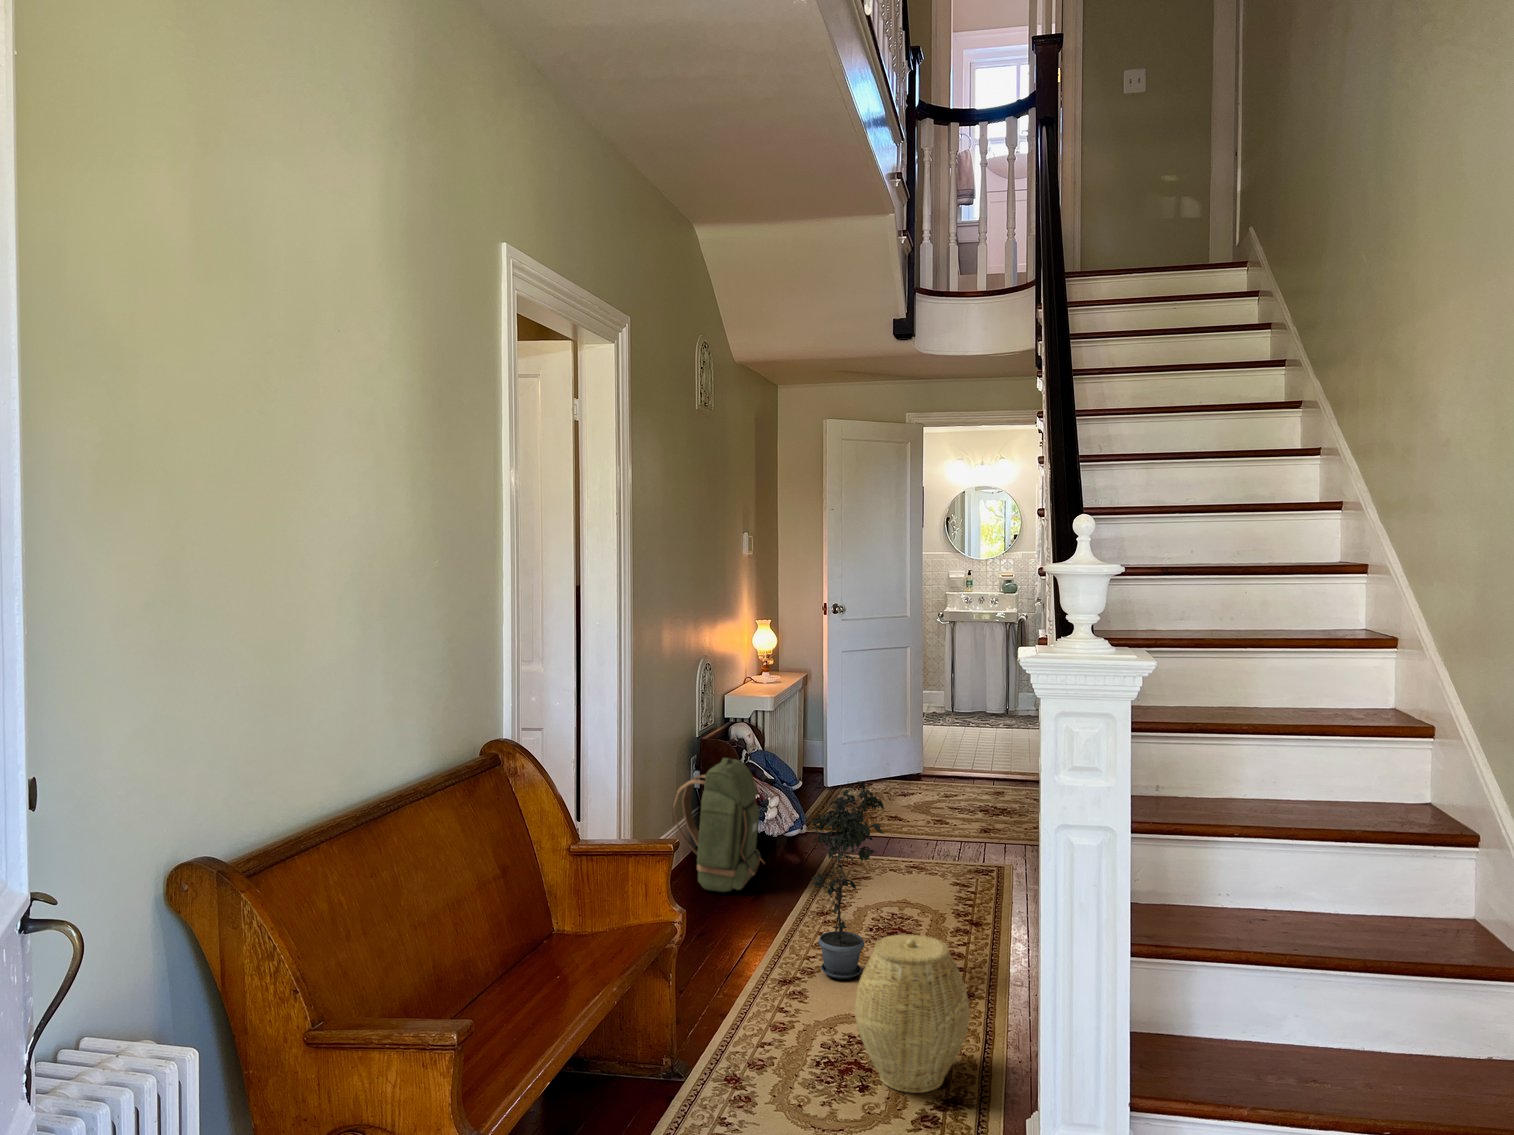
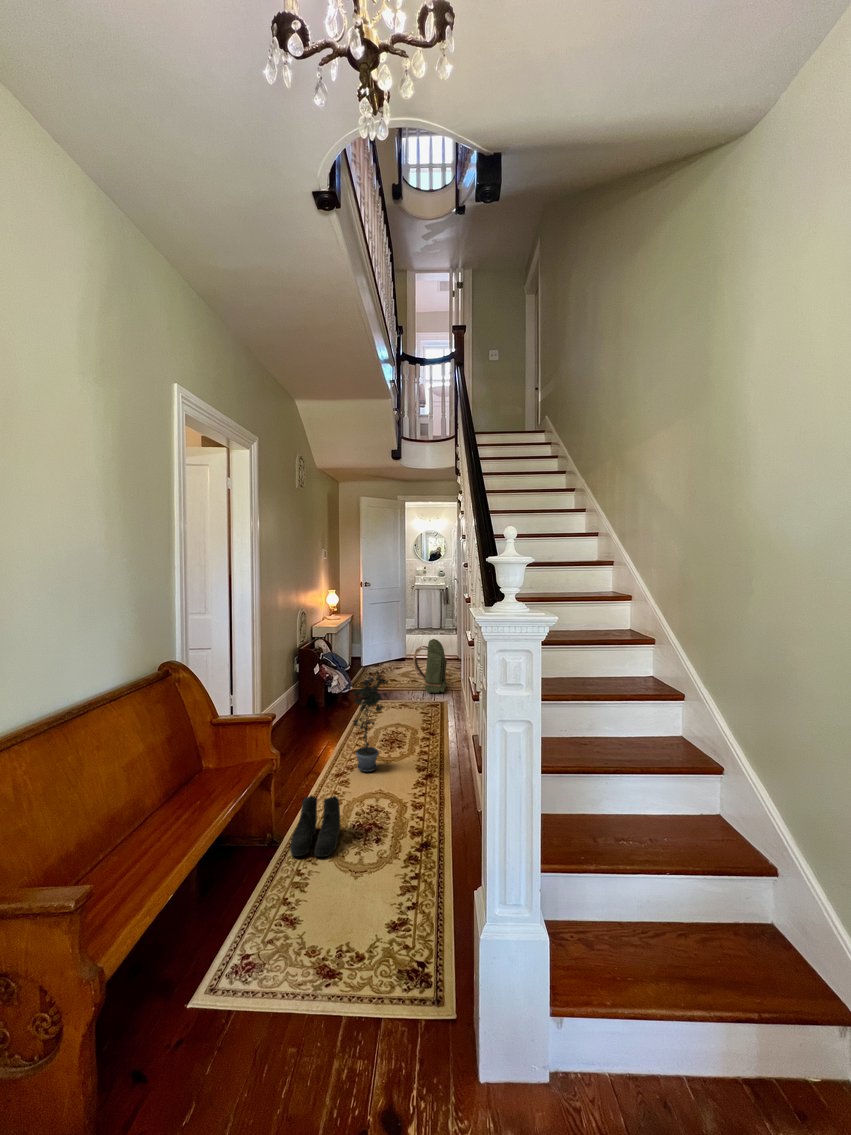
backpack: present [674,758,764,892] -> present [413,639,448,693]
woven basket: present [855,935,970,1093] -> none [374,755,433,841]
boots: none [704,998,793,1103] -> present [290,795,340,857]

